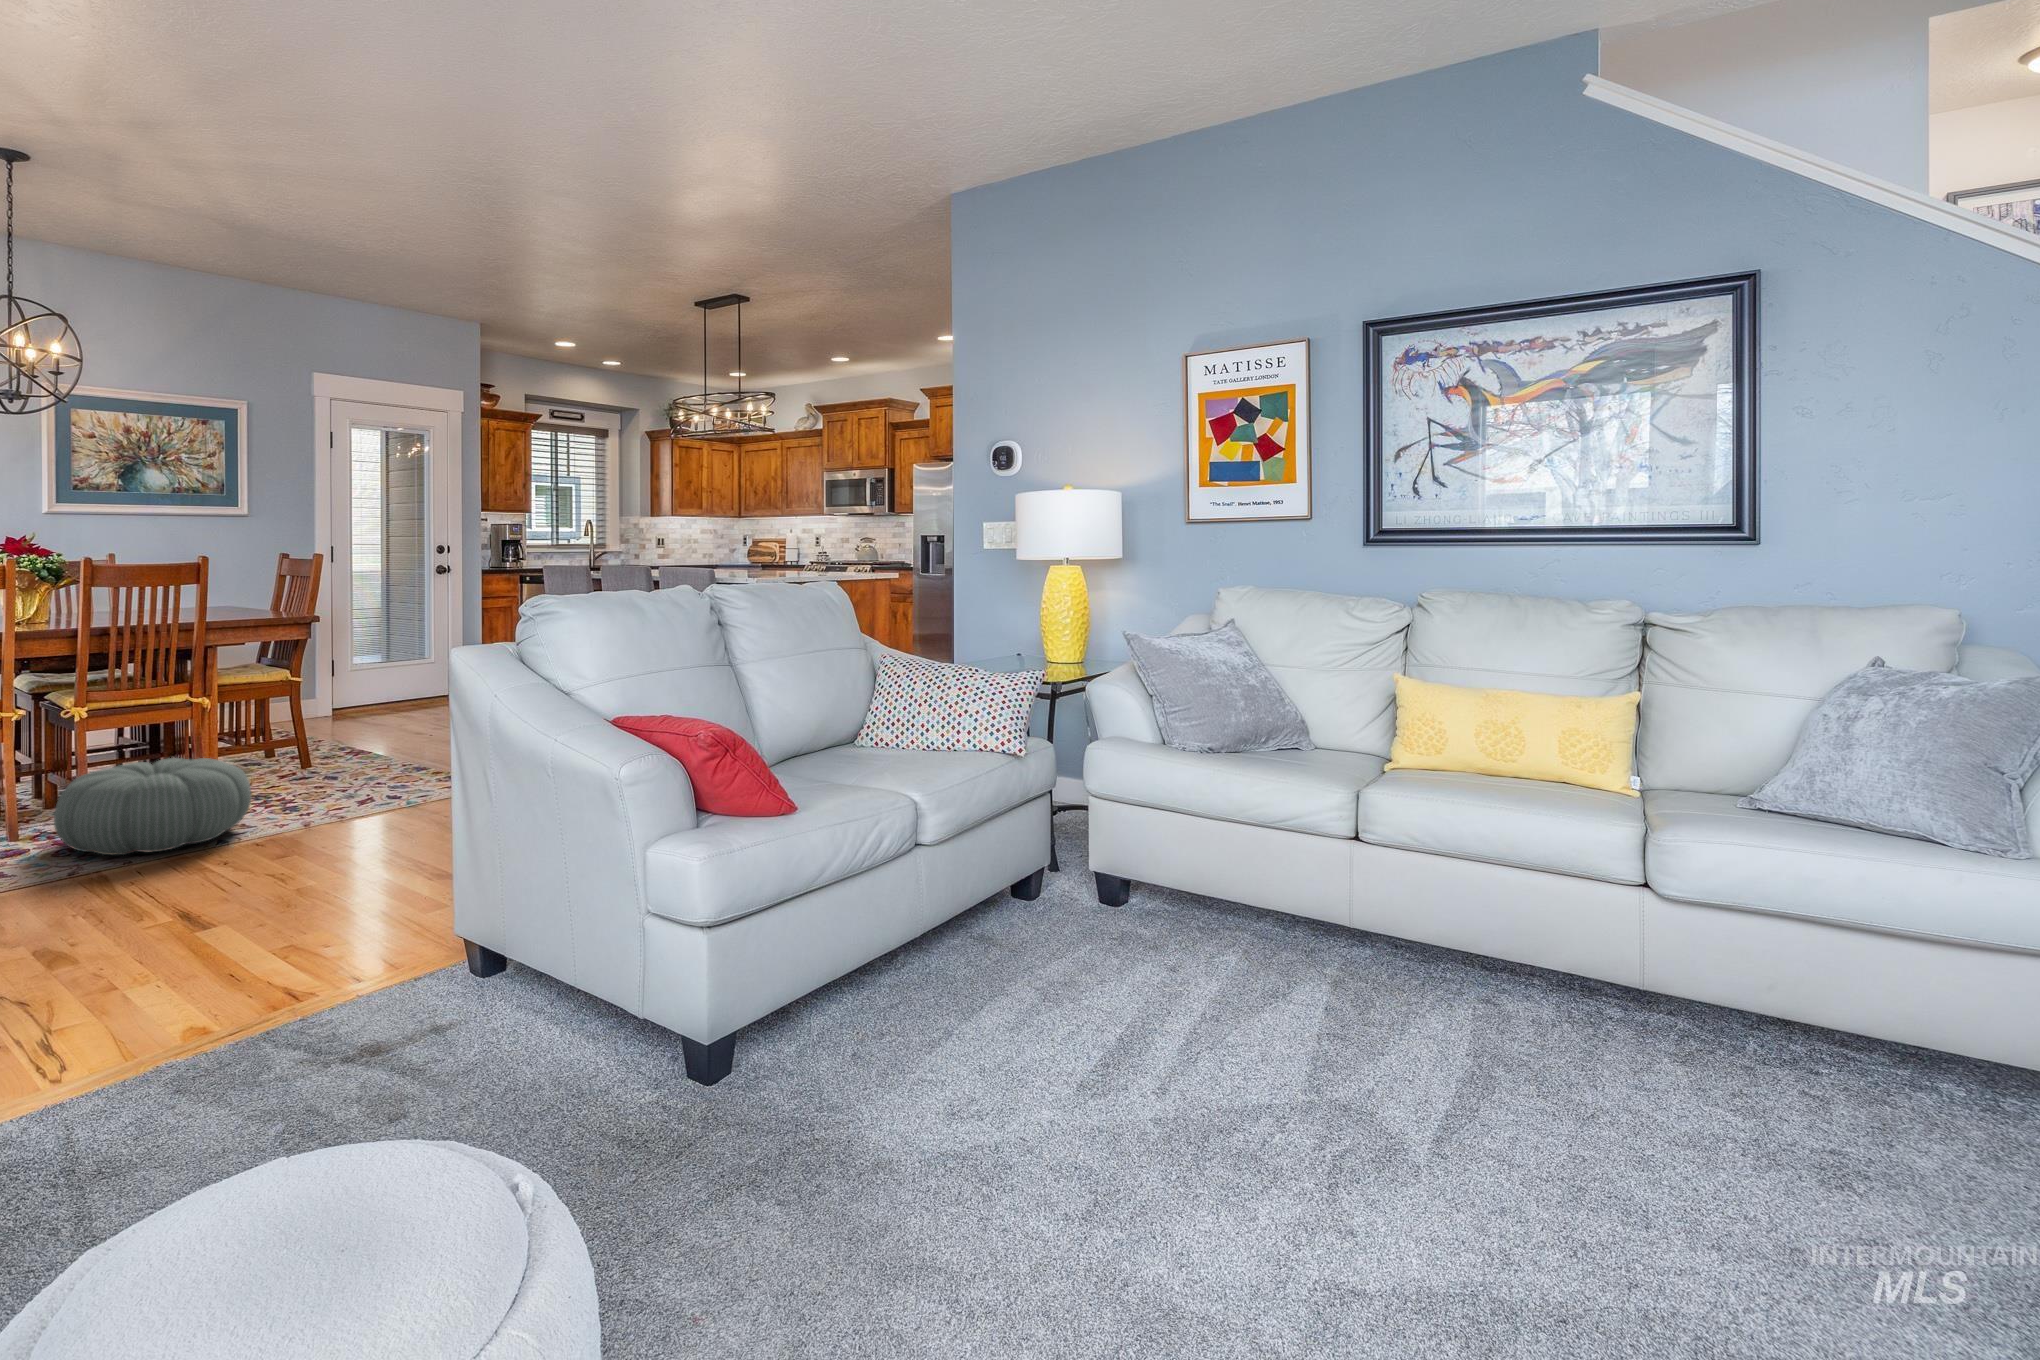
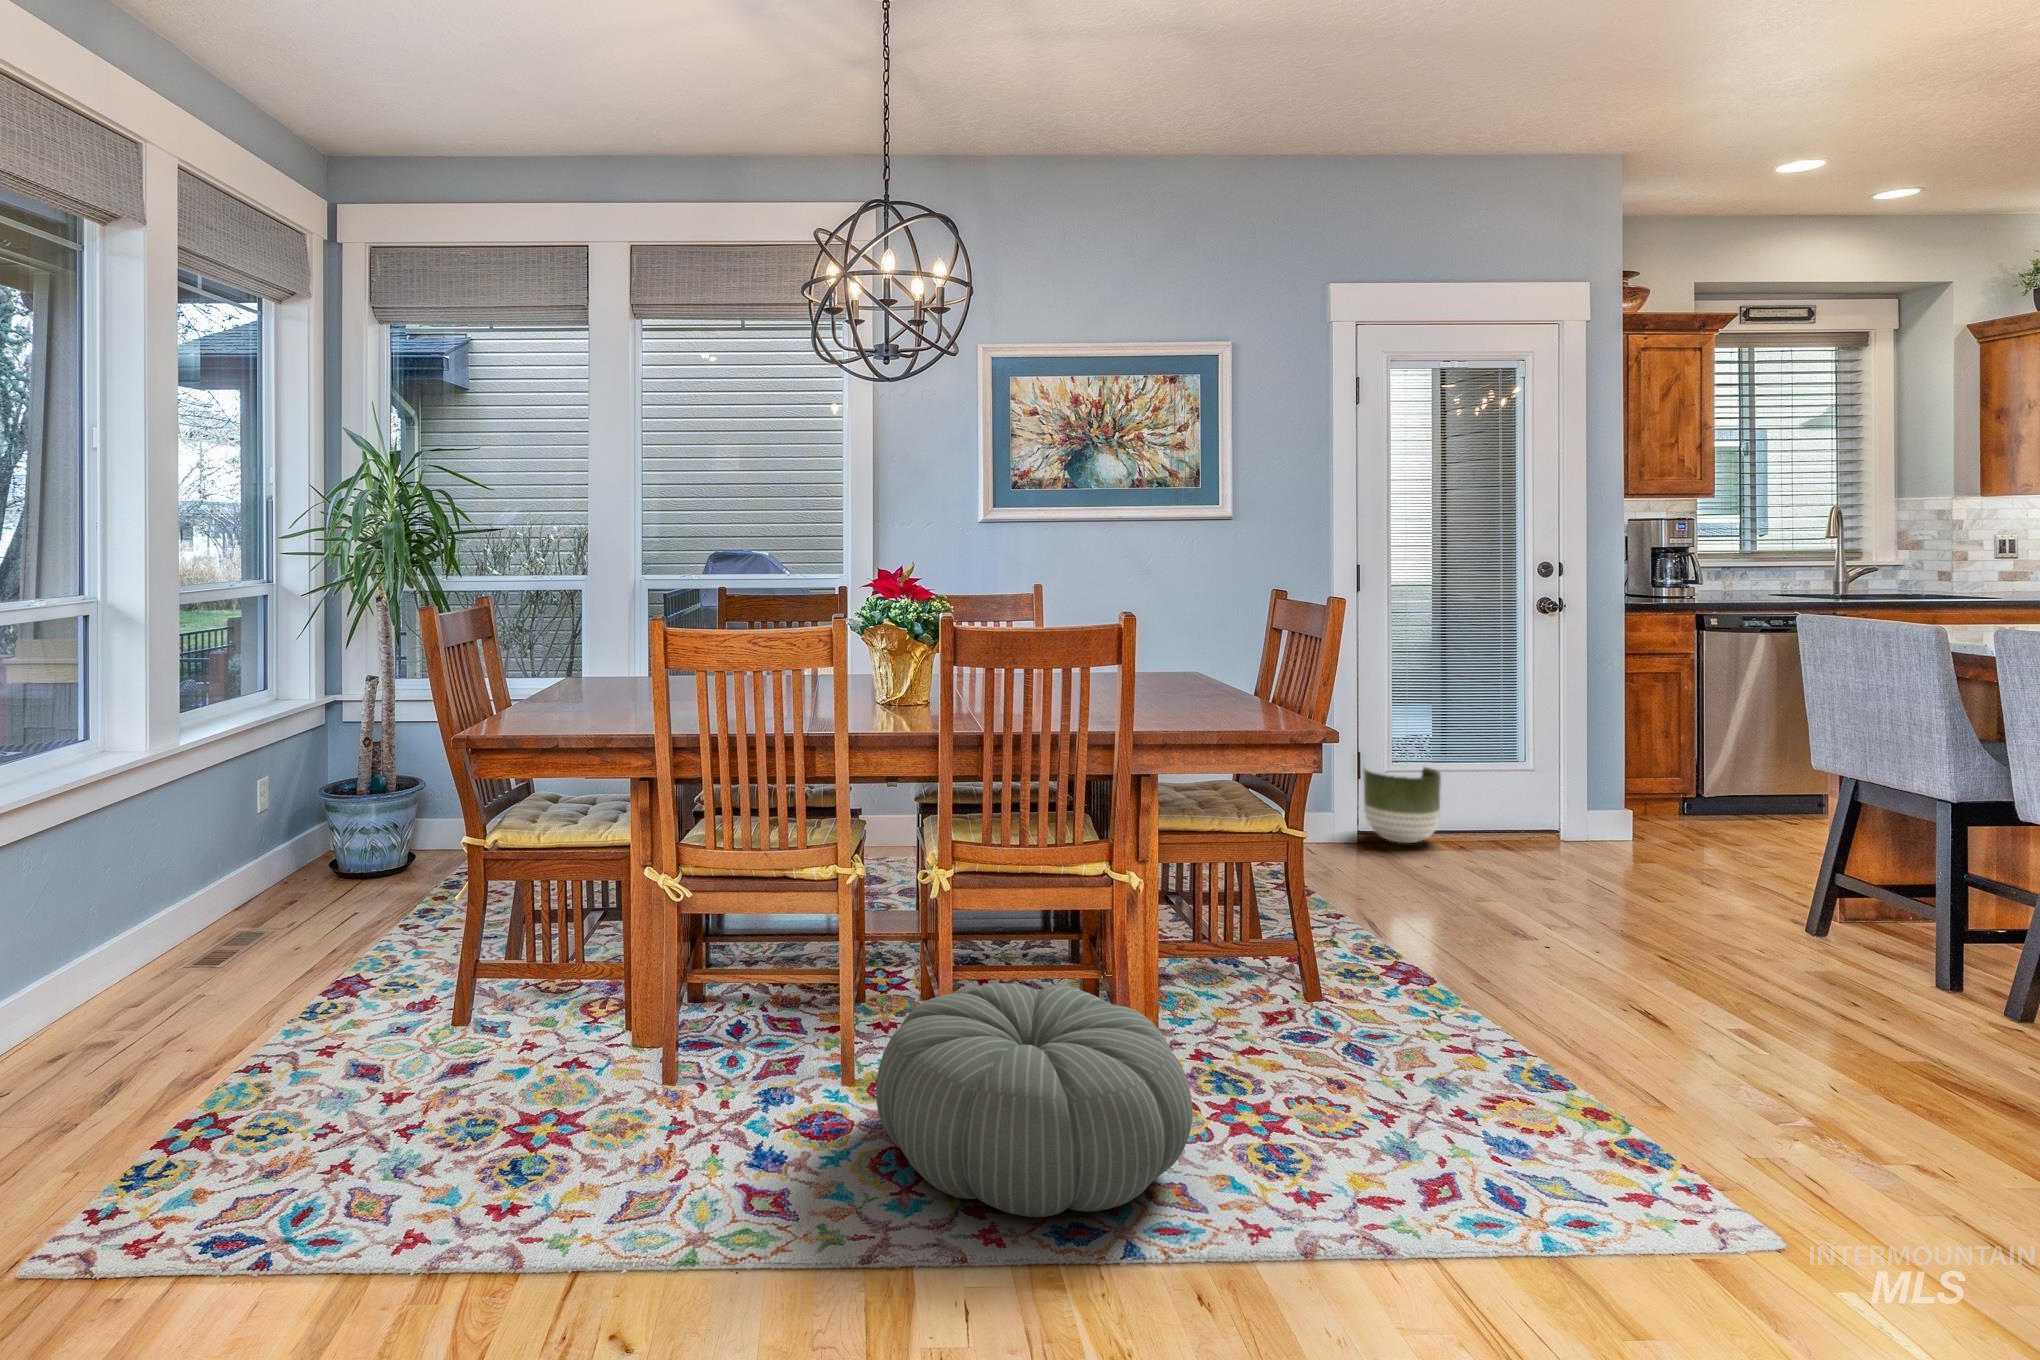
planter: none [338,670,385,716] -> present [1363,767,1441,843]

